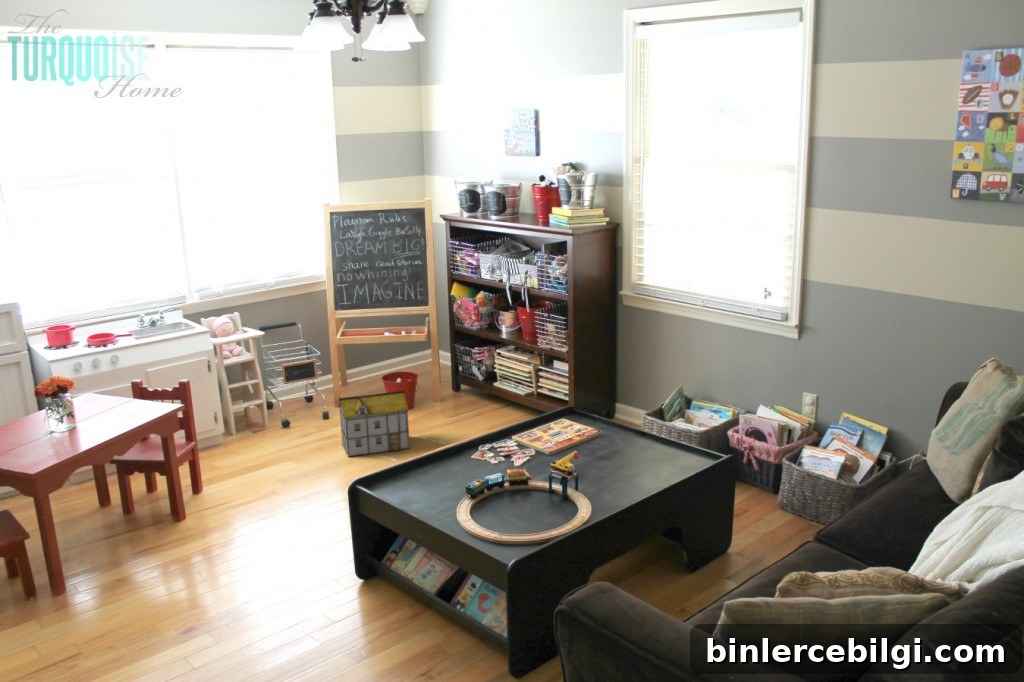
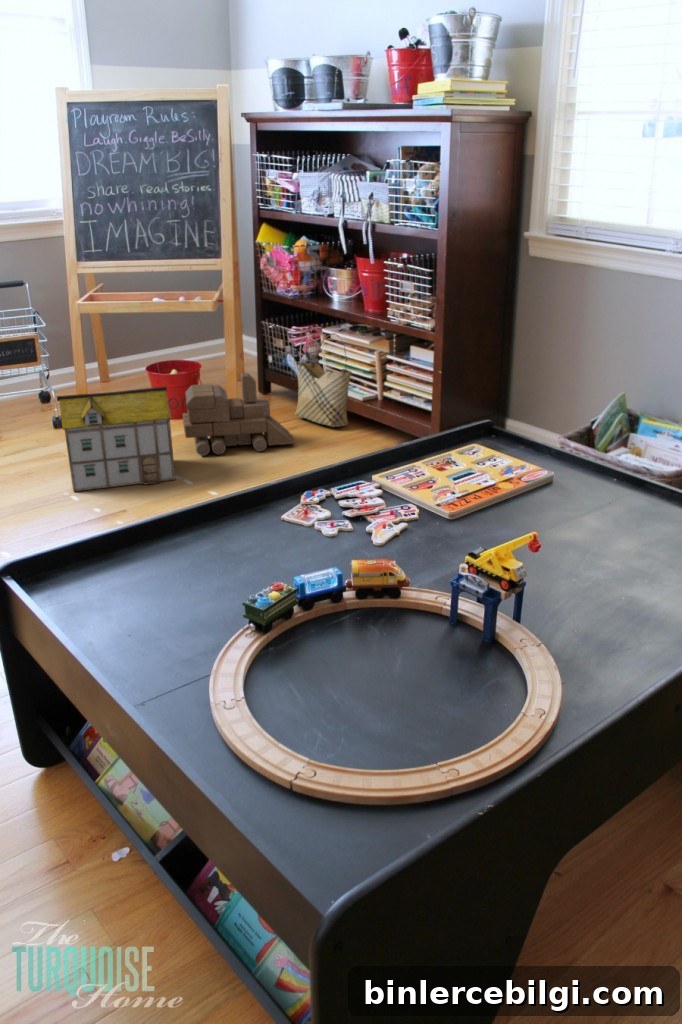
woven basket: none [479,353,516,413] -> present [295,333,351,427]
toy train: none [409,380,481,434] -> present [183,373,294,456]

